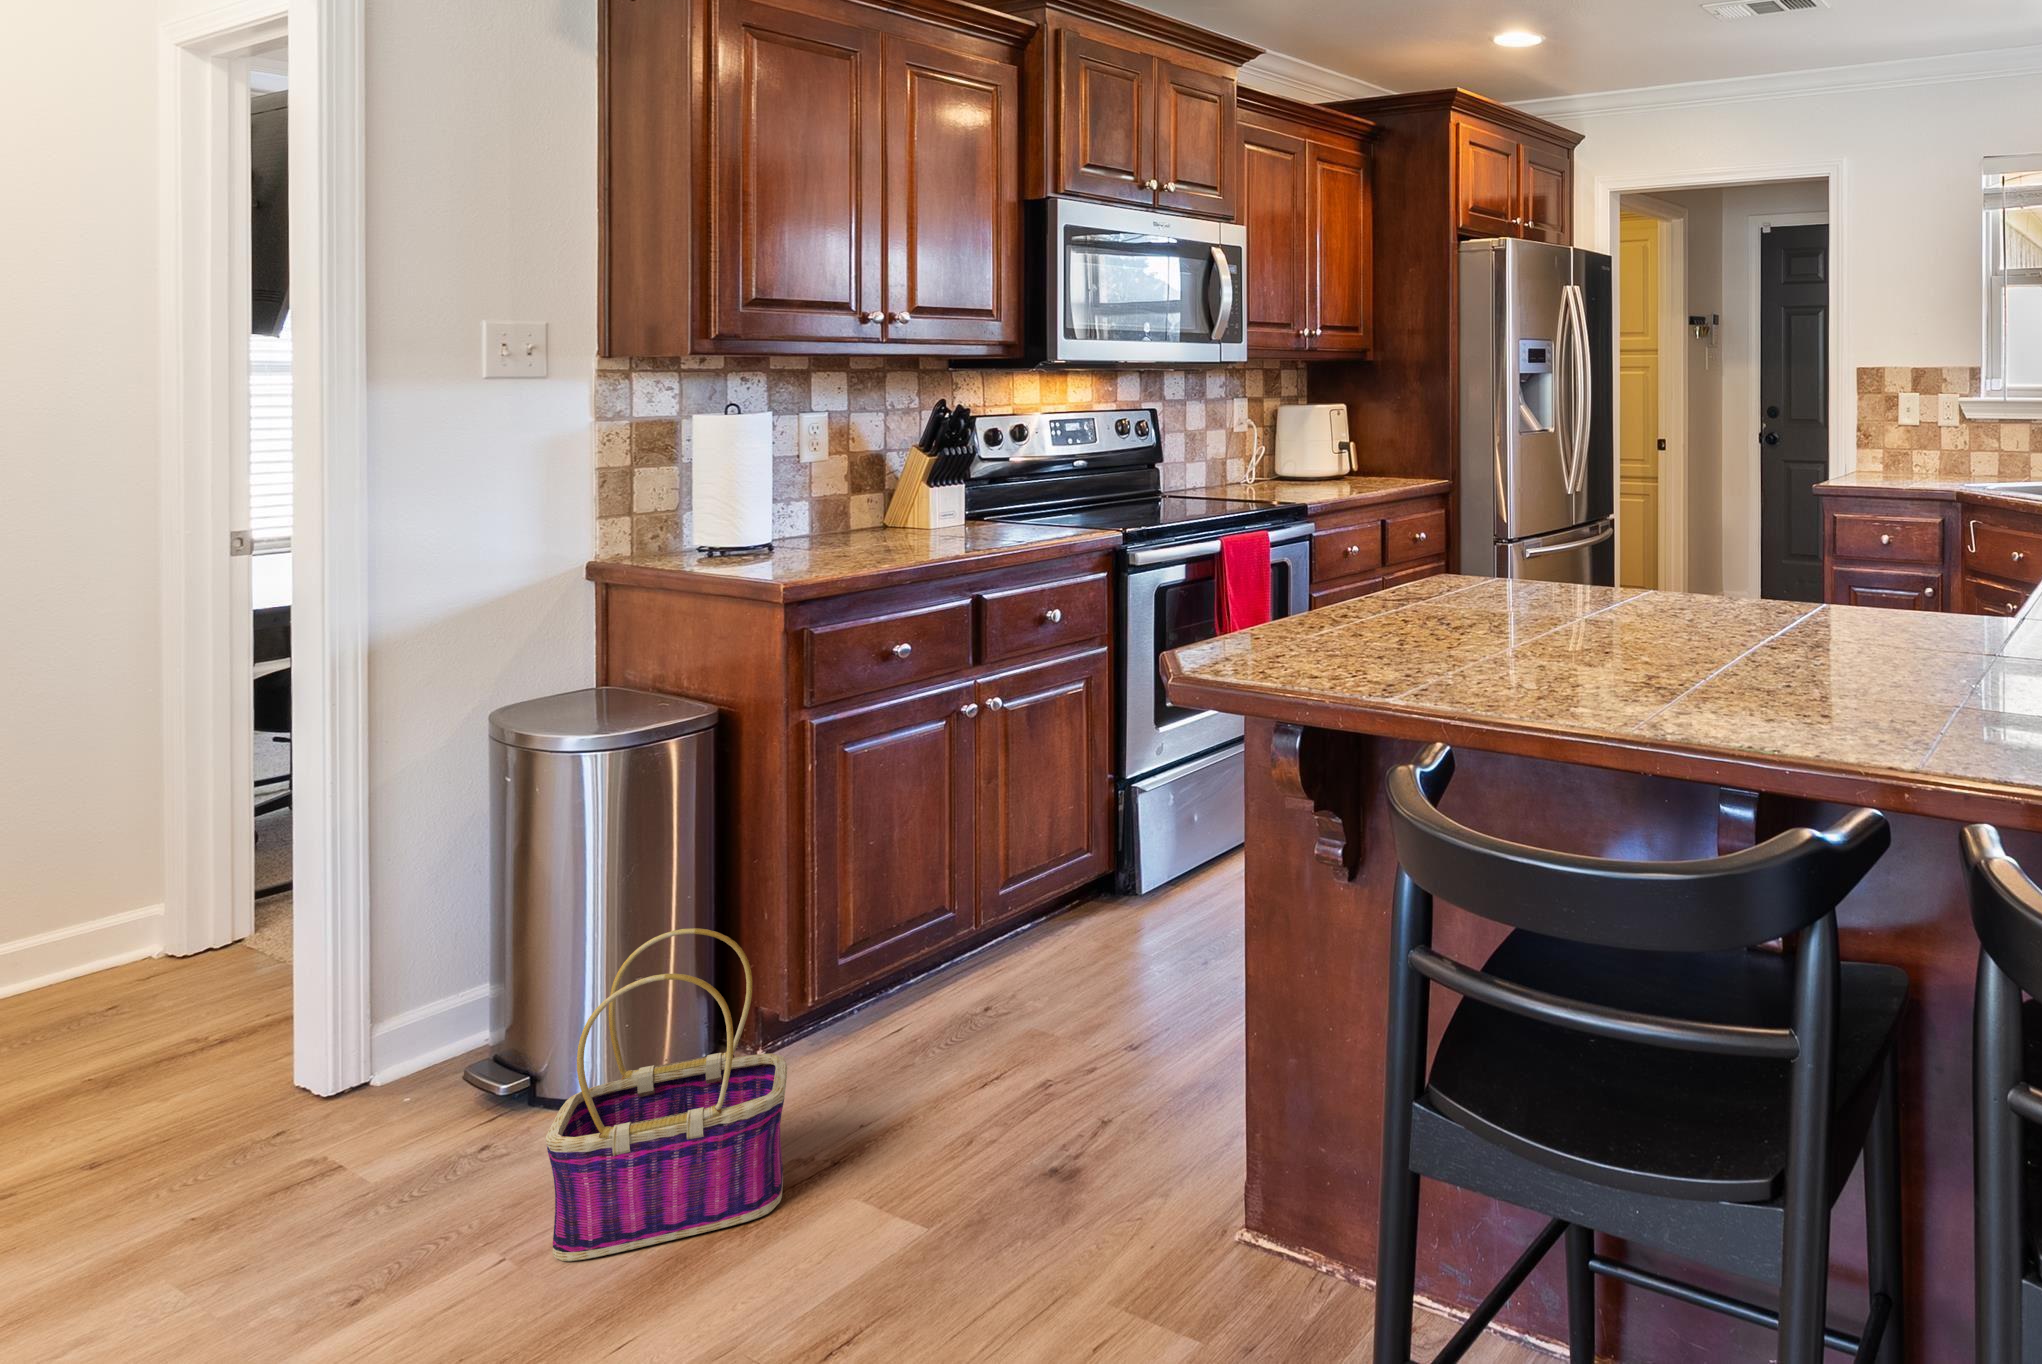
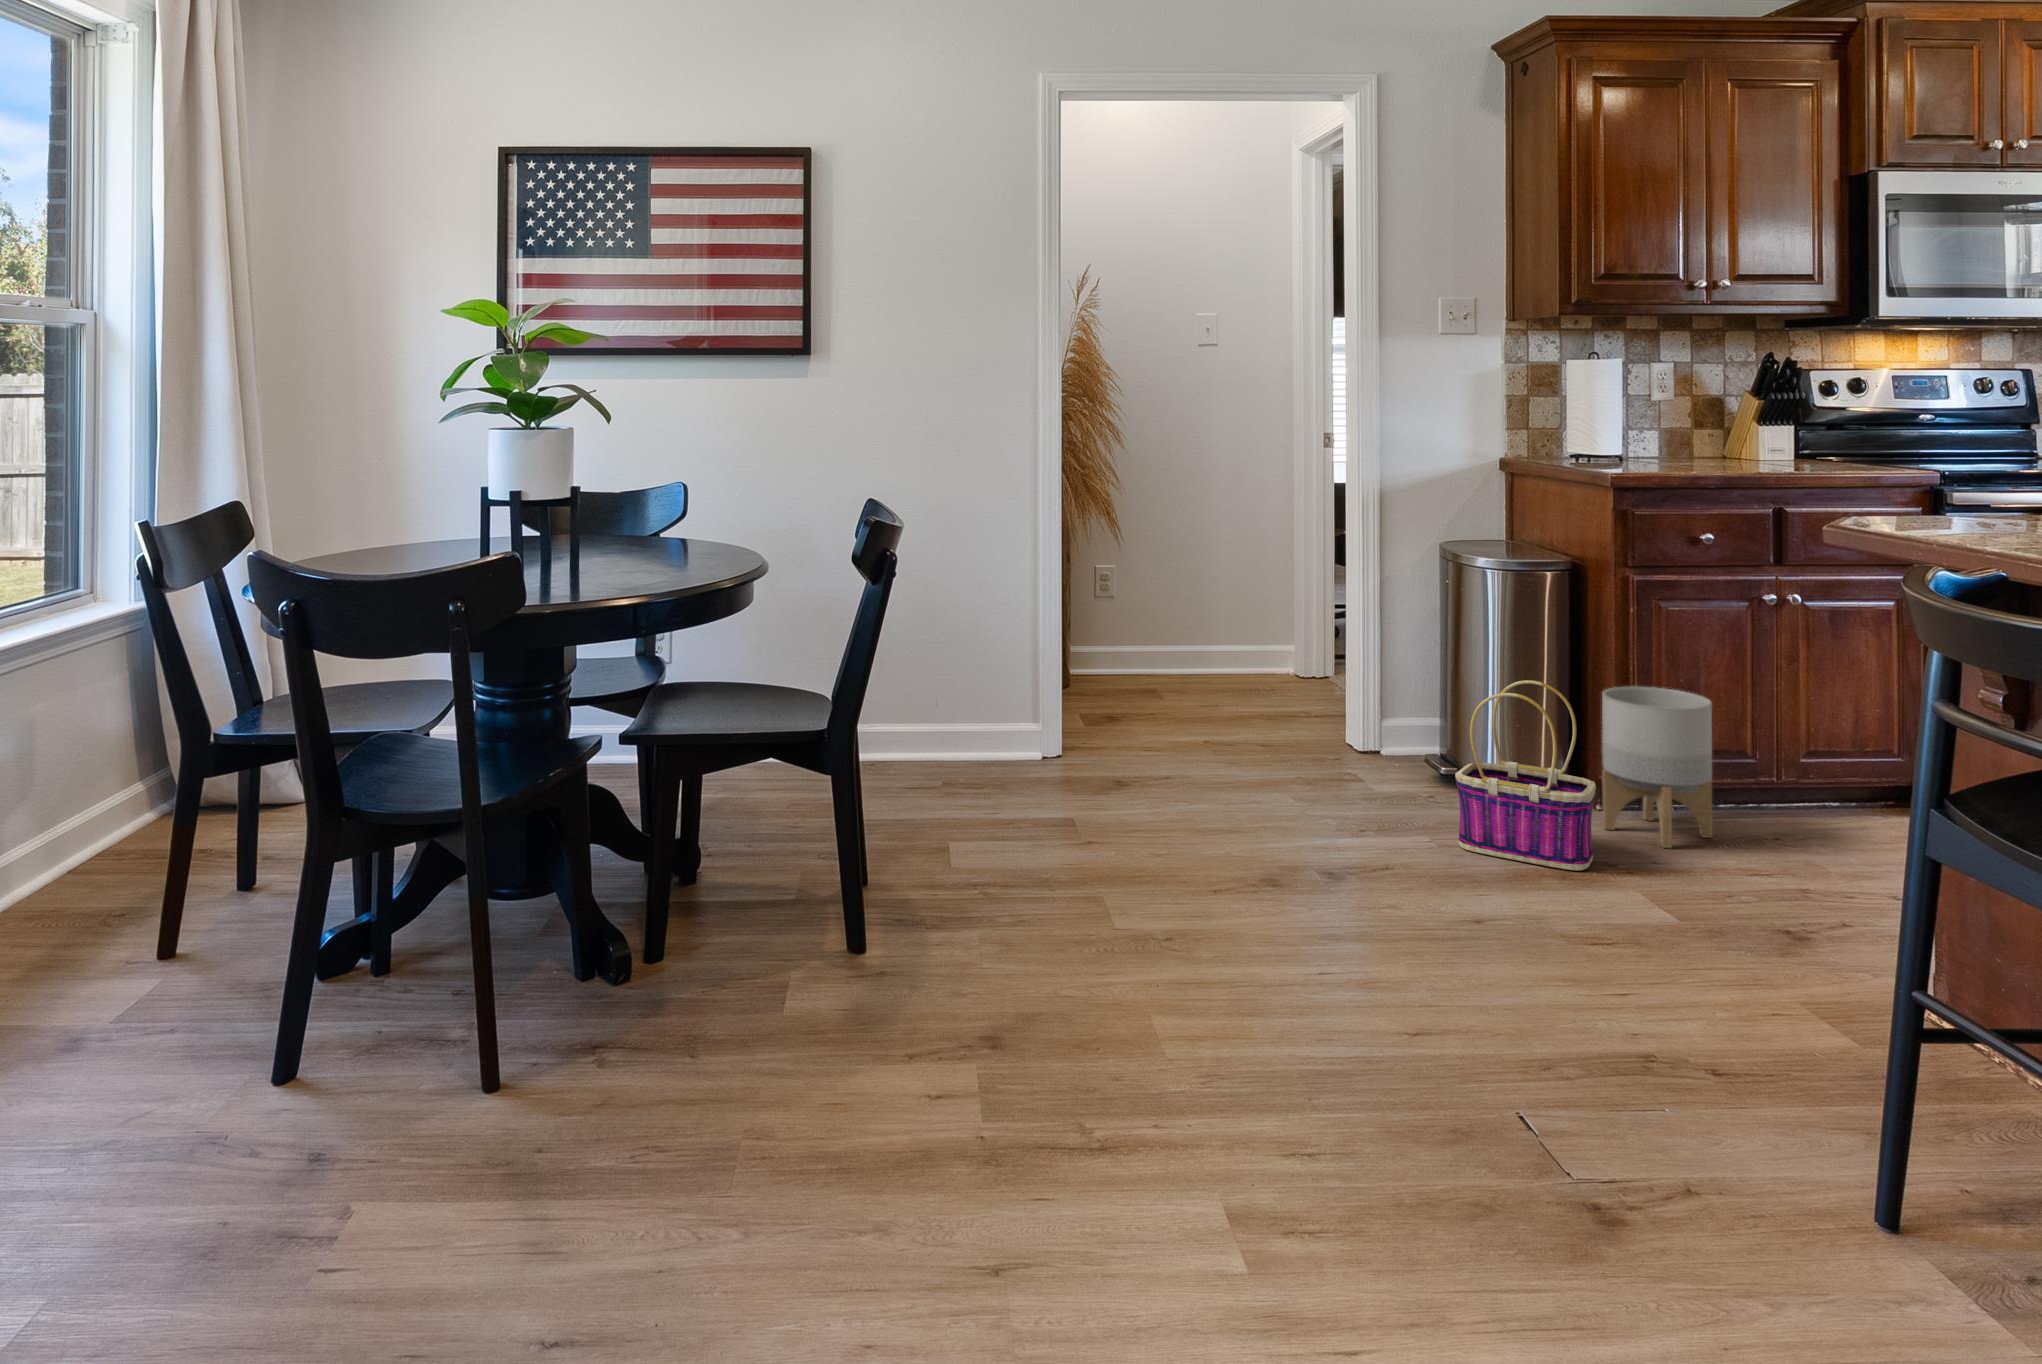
planter: none [775,860,925,1098] -> present [1602,687,1712,848]

